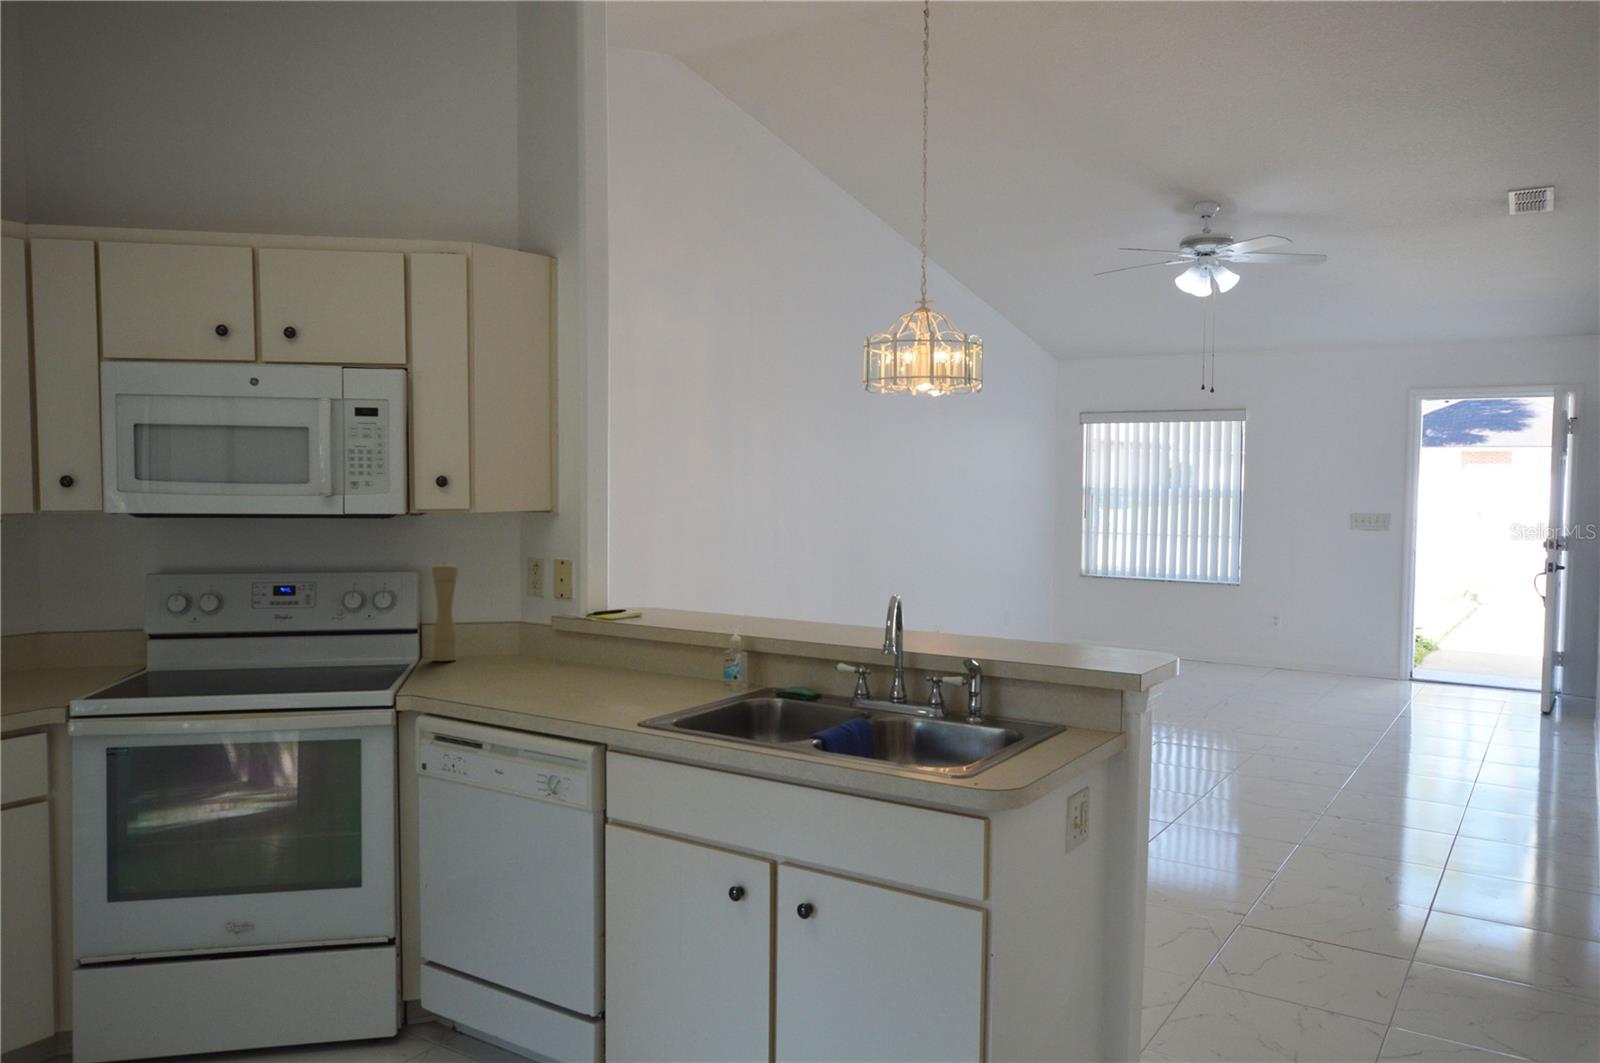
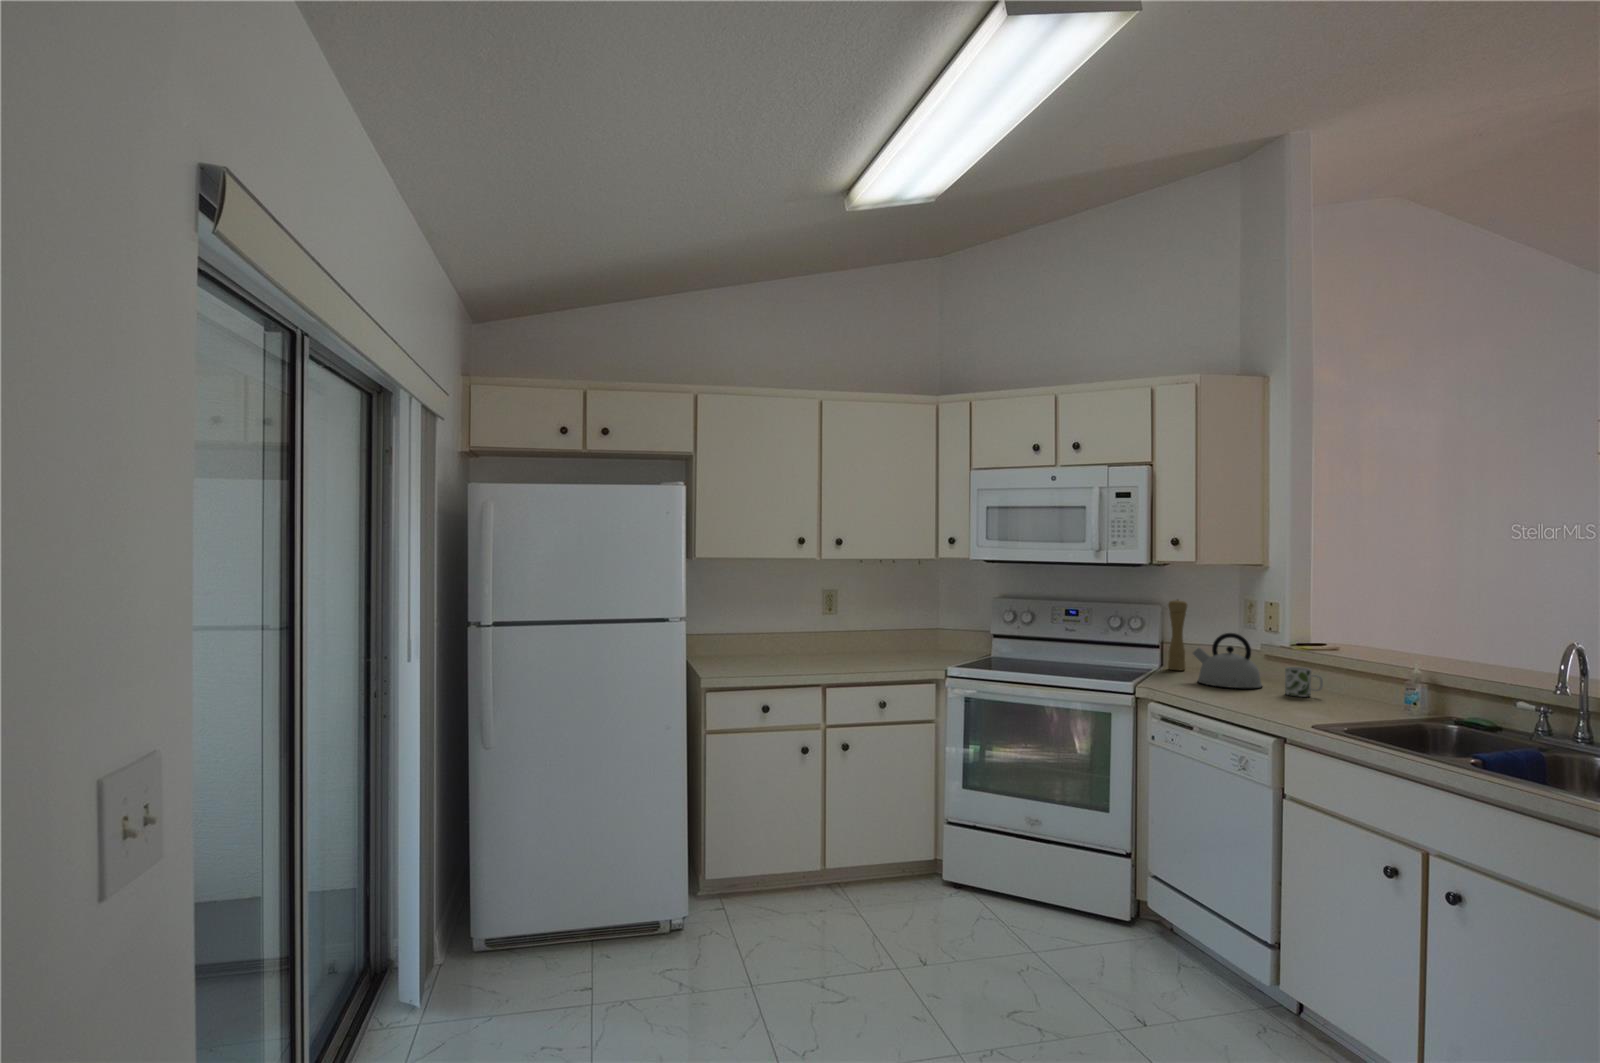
kettle: none [470,605,559,679] -> present [1193,633,1262,688]
mug: none [589,643,632,681] -> present [1285,667,1323,697]

